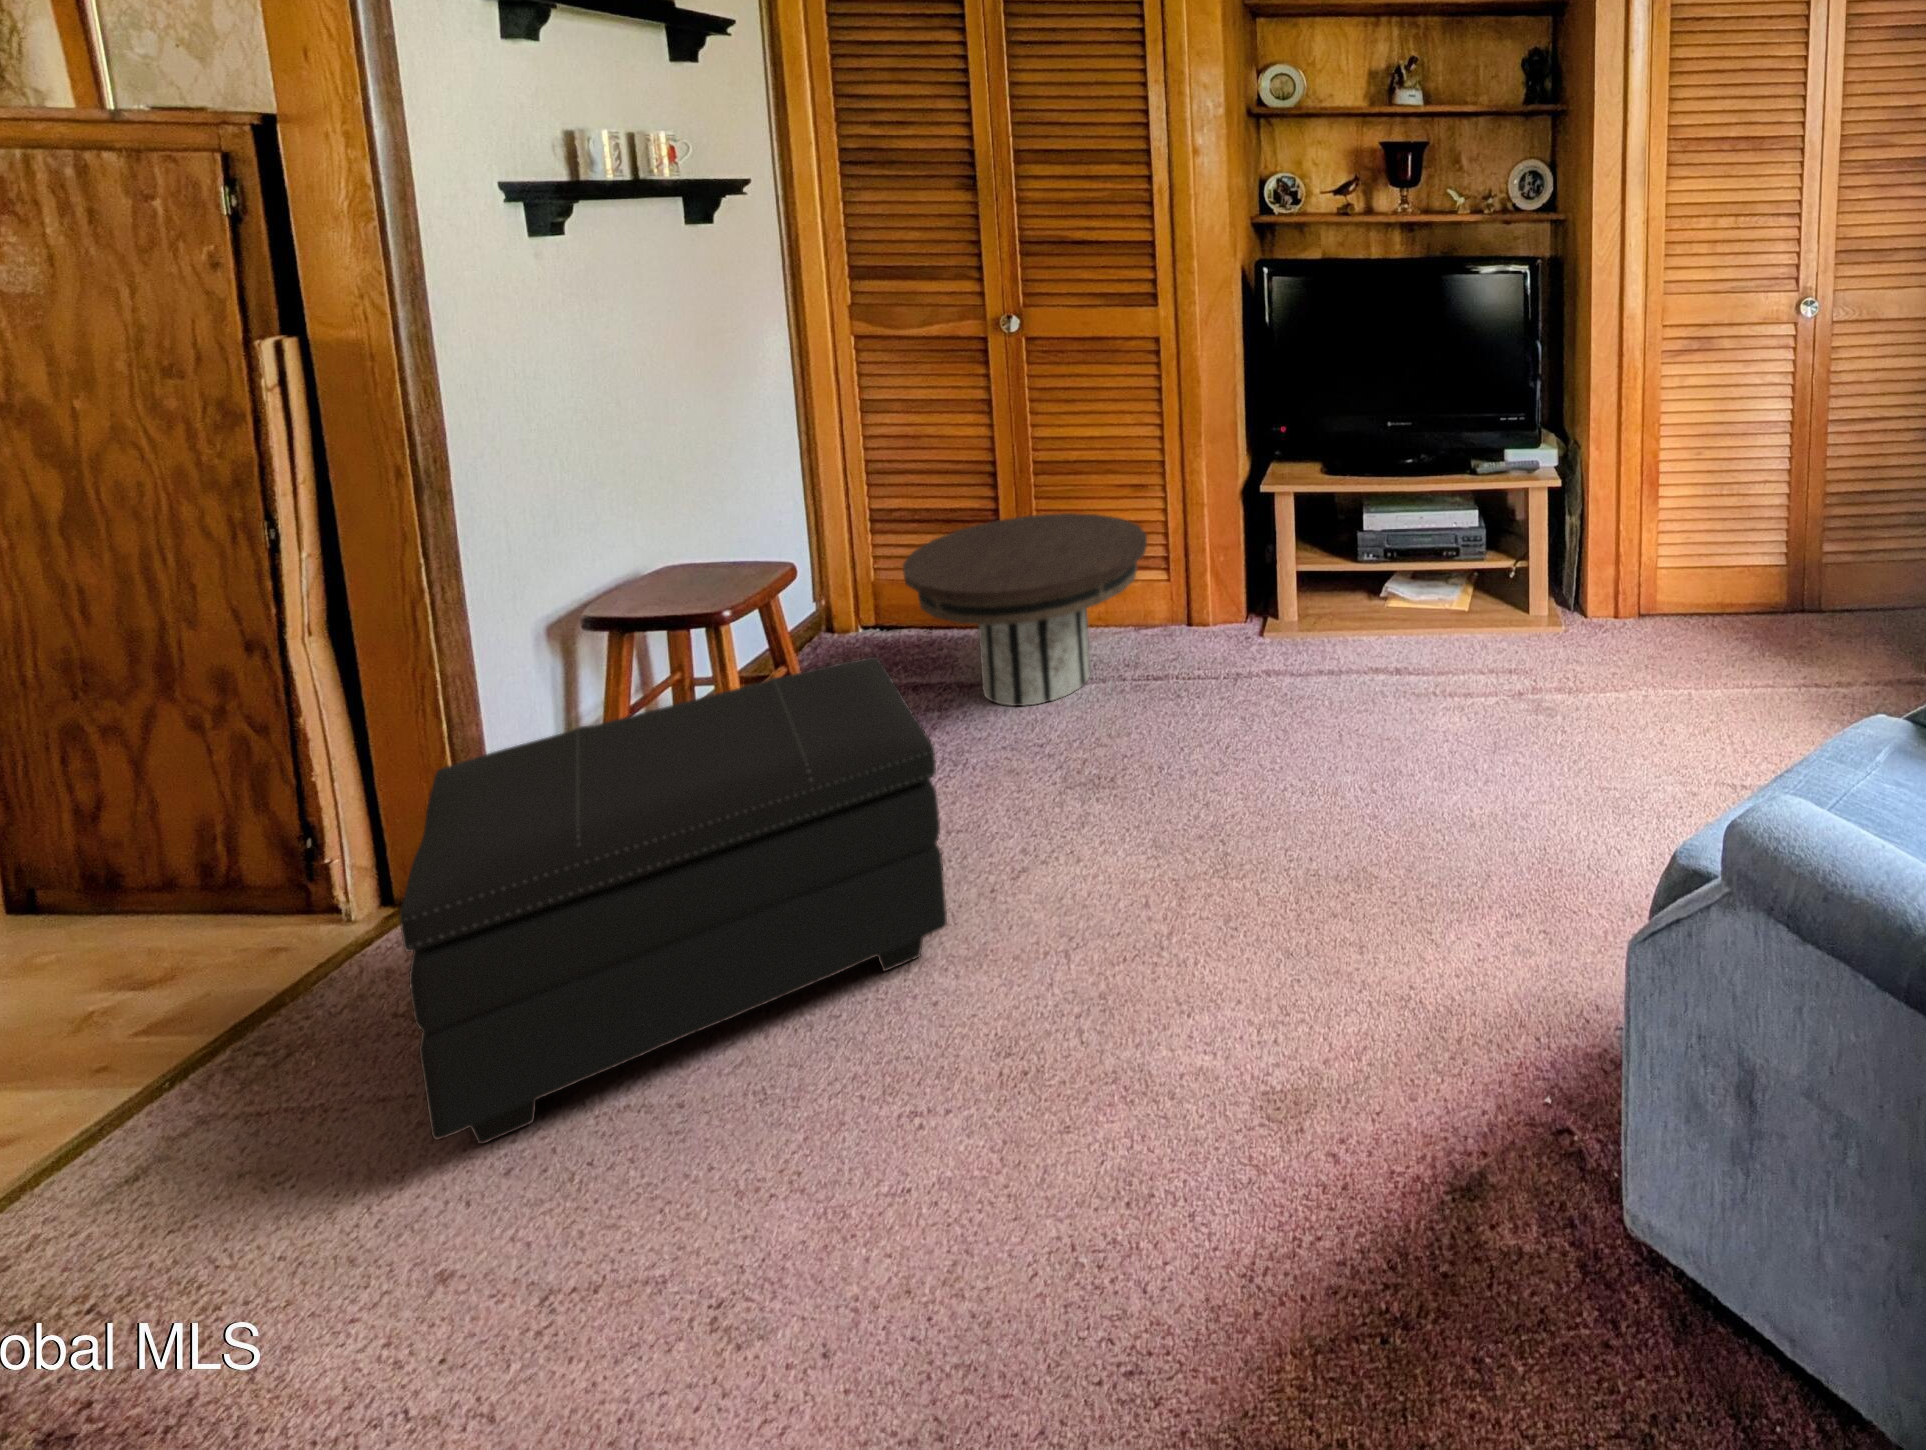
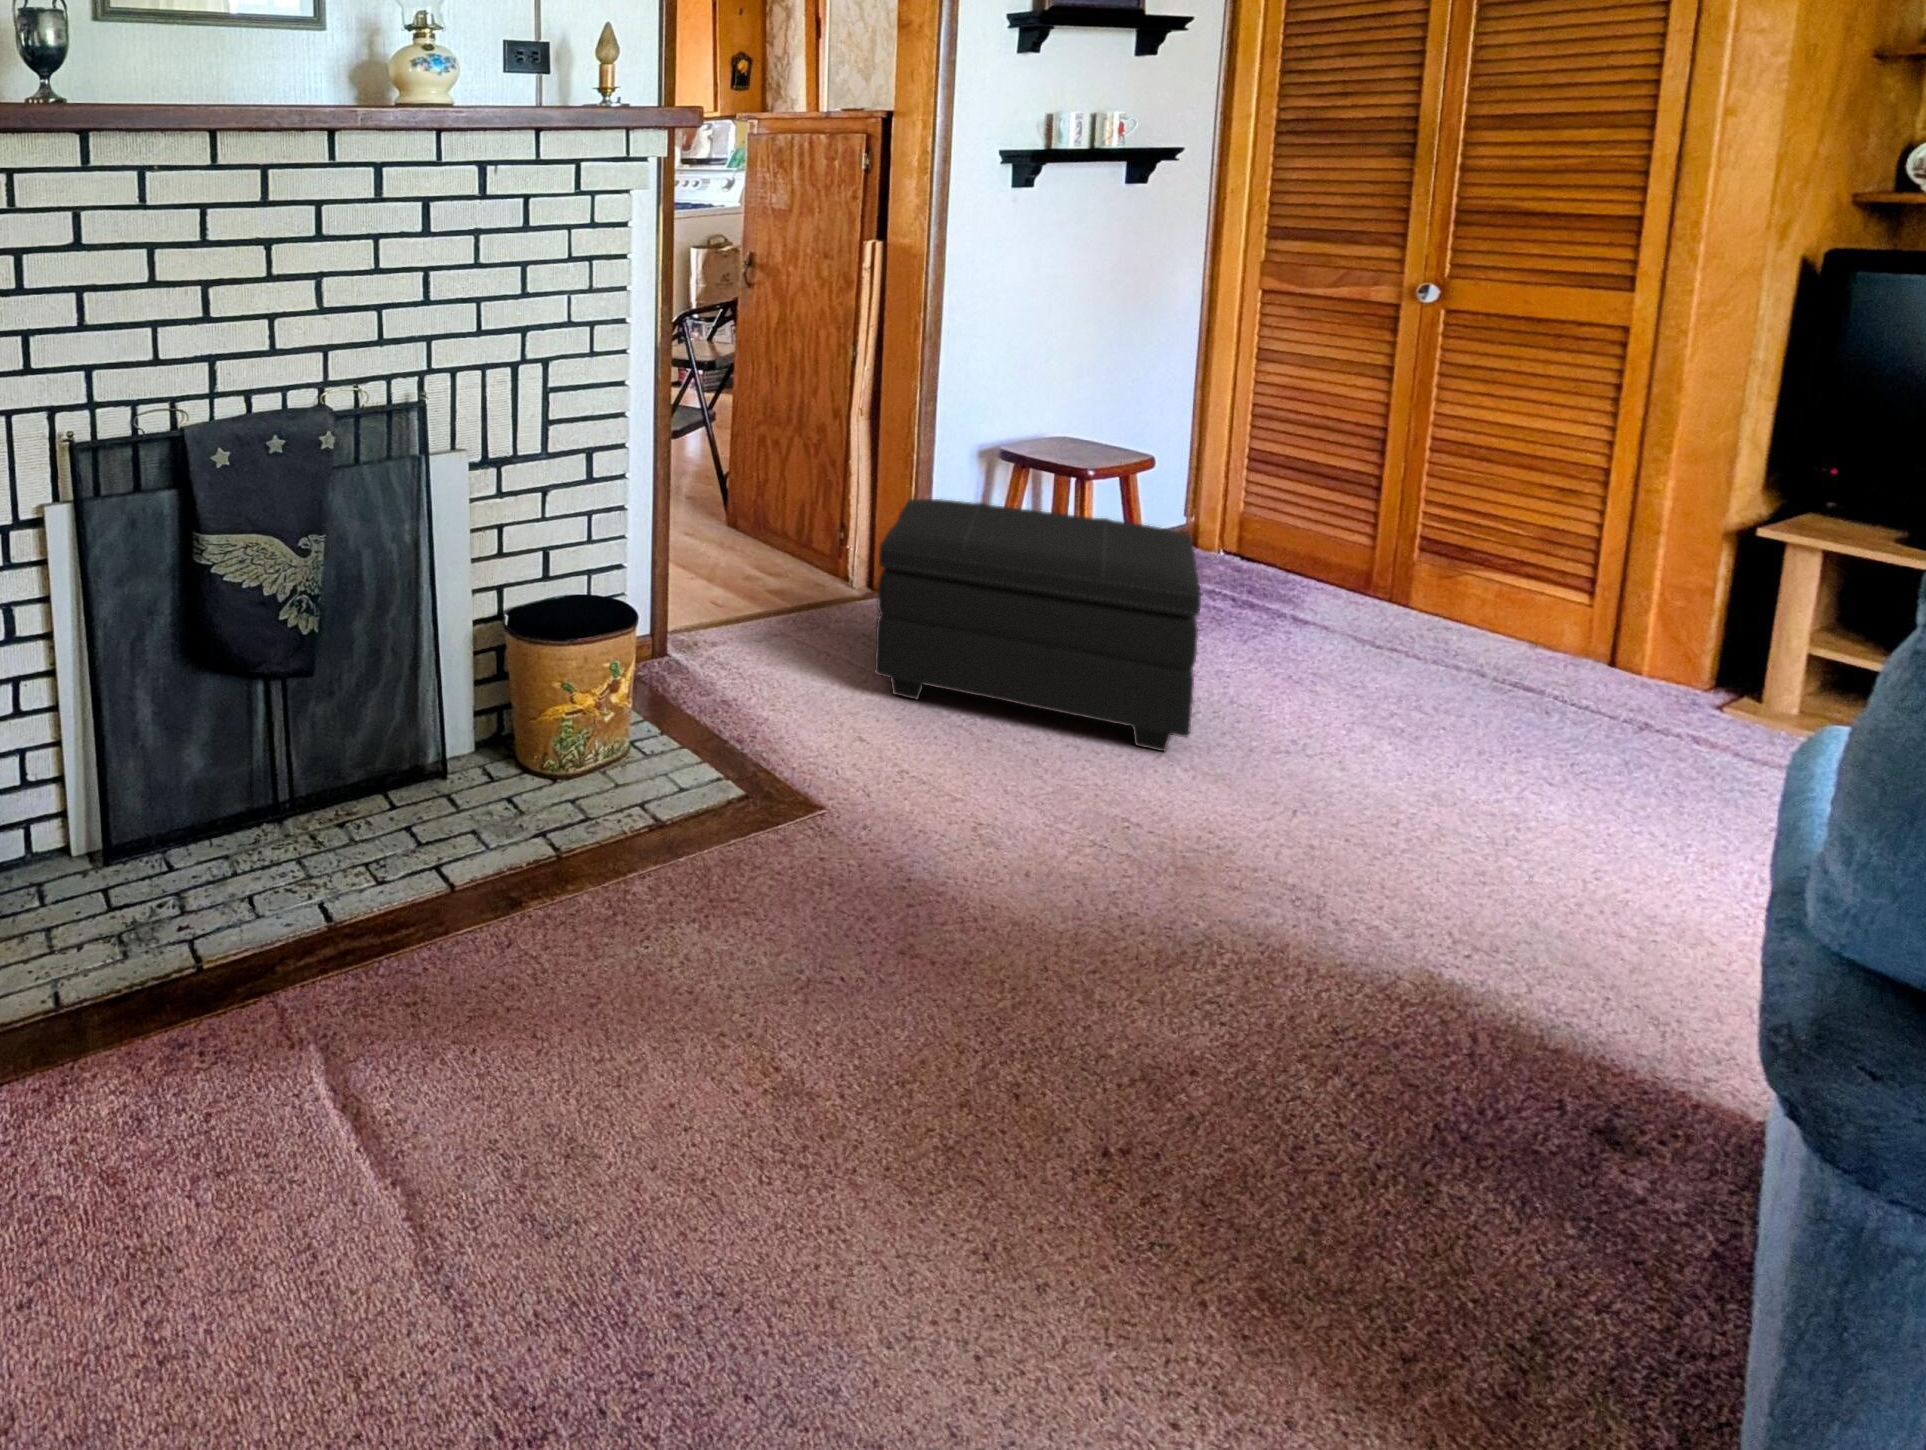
side table: present [903,513,1147,706] -> none [1248,483,1549,670]

